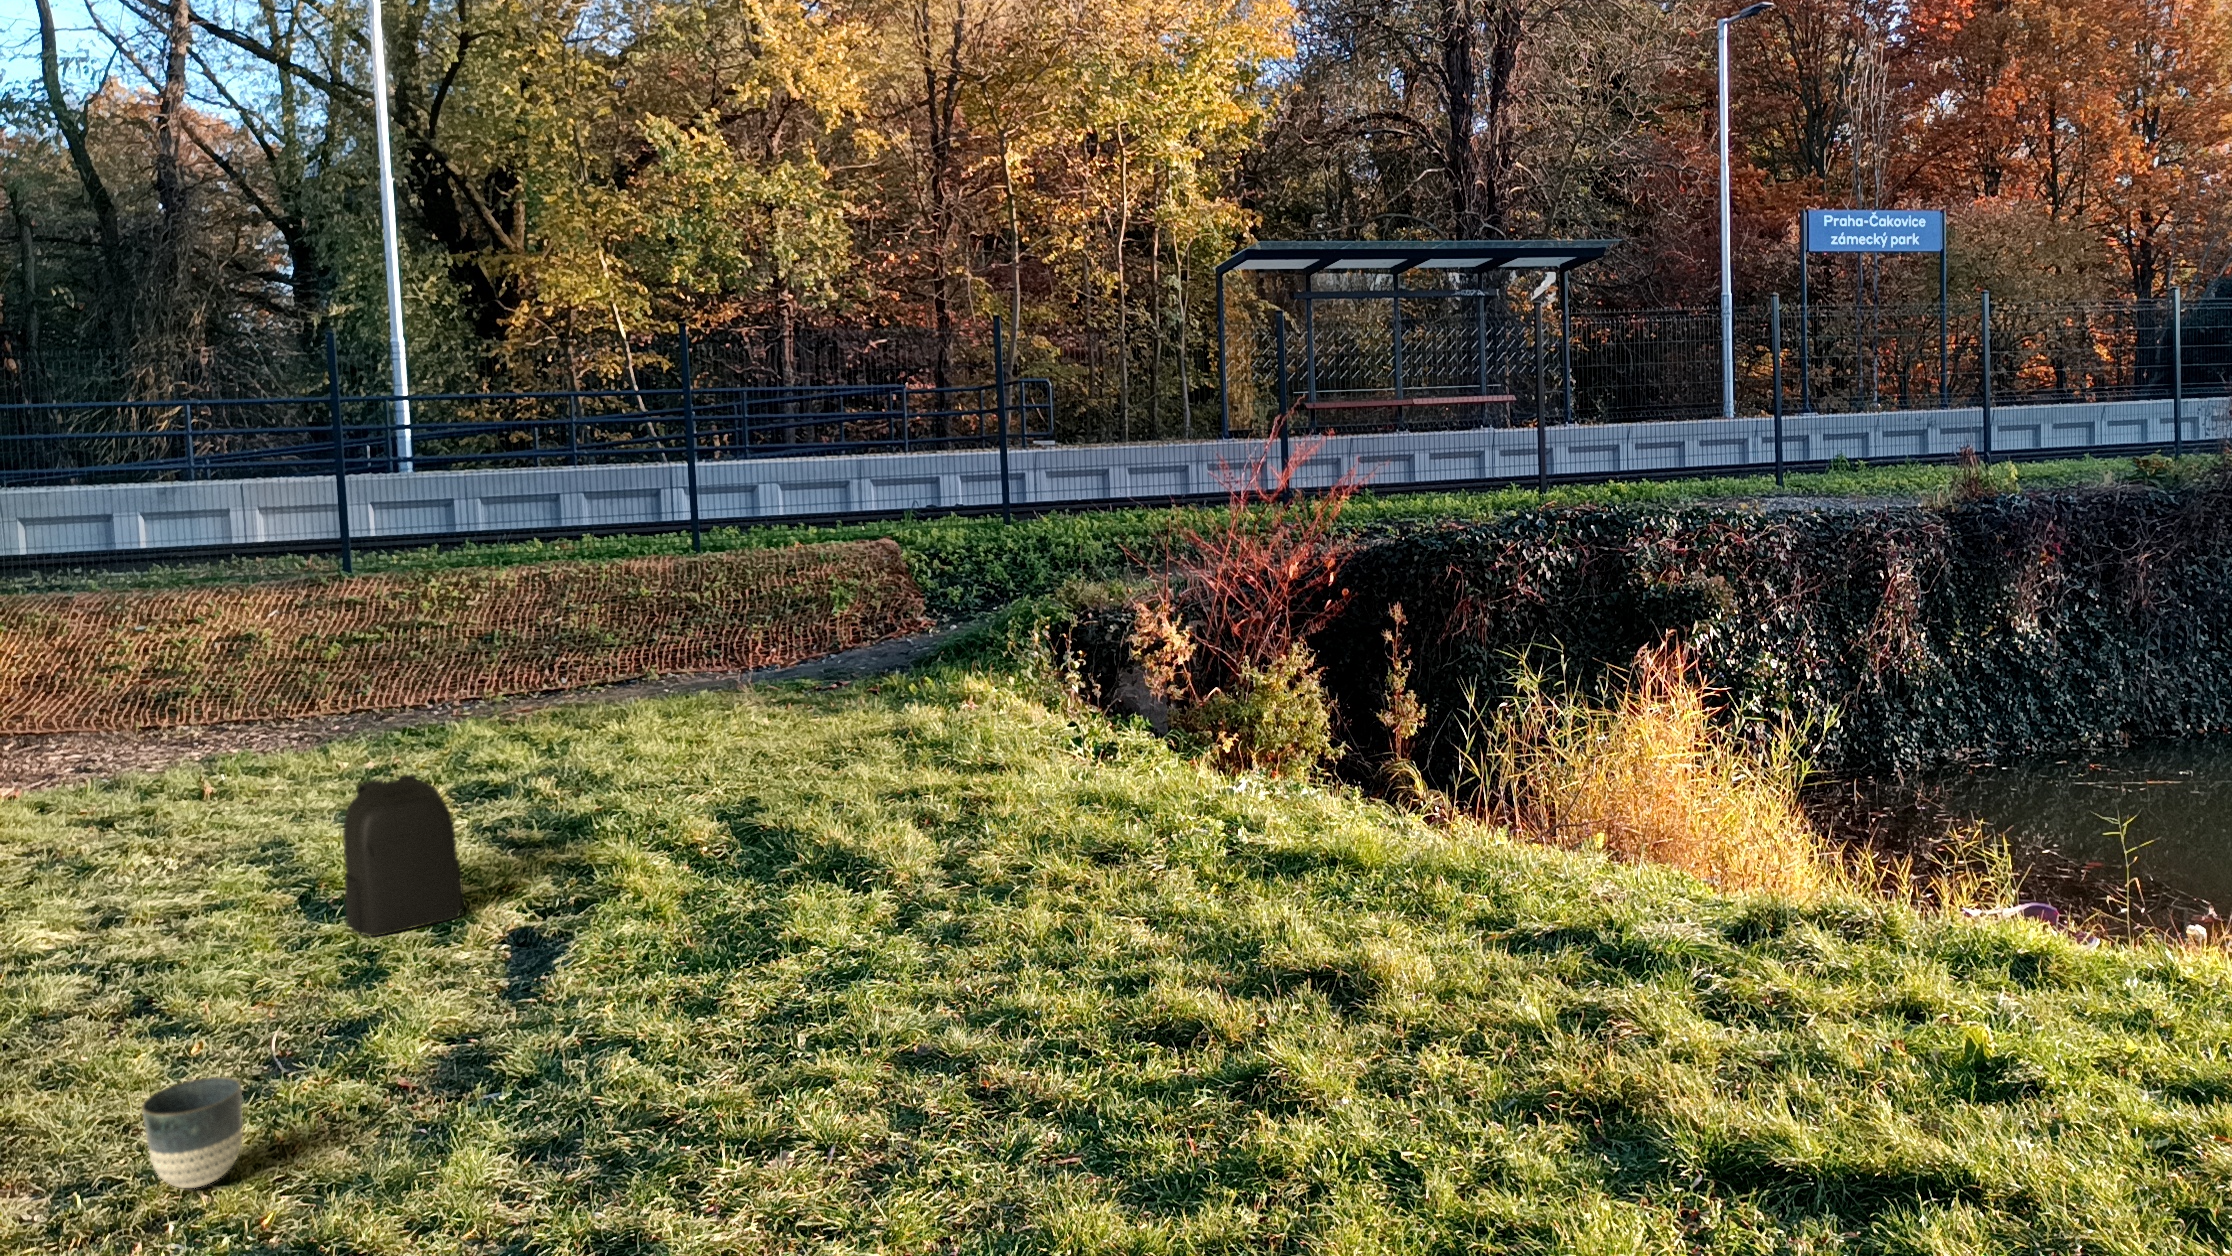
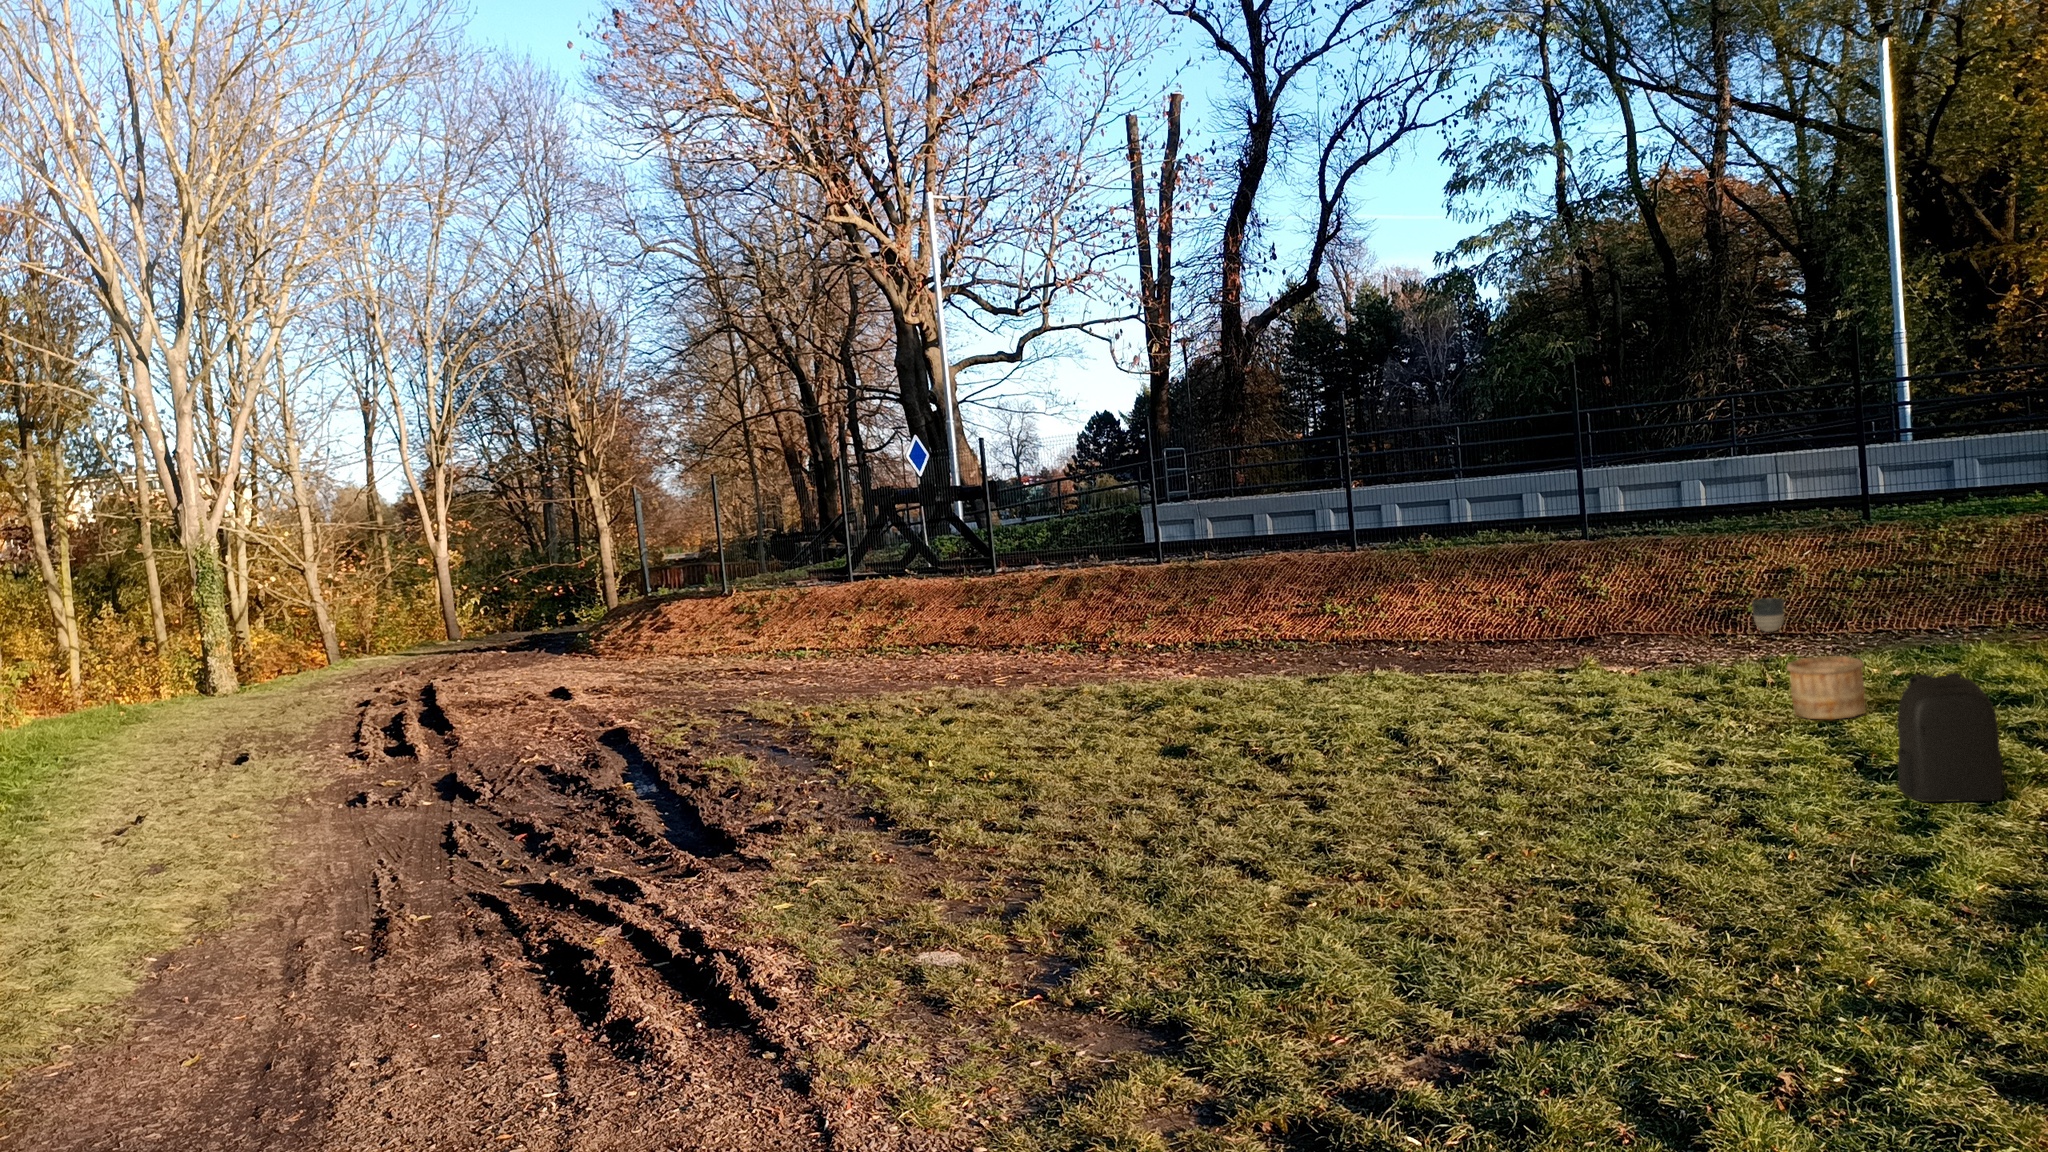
wooden bucket: none [221,754,323,840] -> present [1787,656,1866,720]
planter: present [142,1077,243,1188] -> present [1752,598,1784,632]

